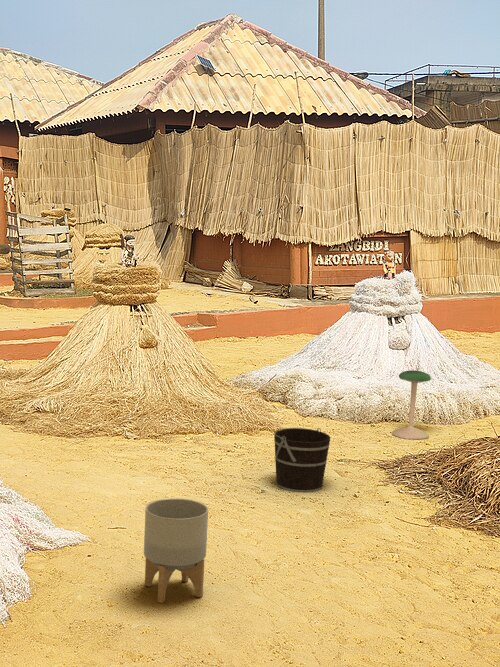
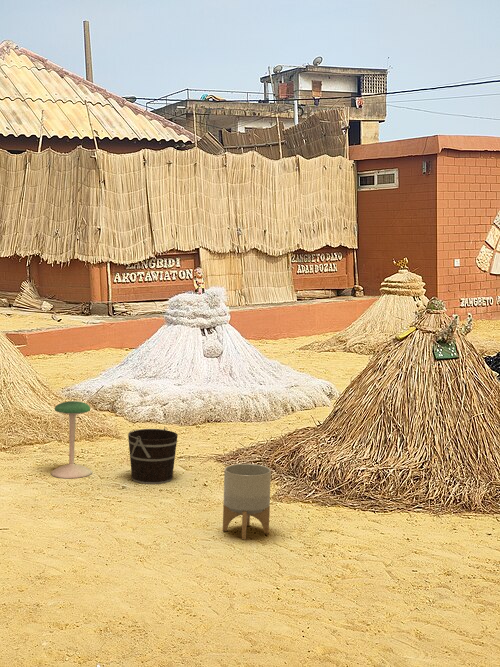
stool: present [392,370,431,439] -> present [51,401,92,478]
planter: present [144,498,208,603] -> present [223,464,271,539]

